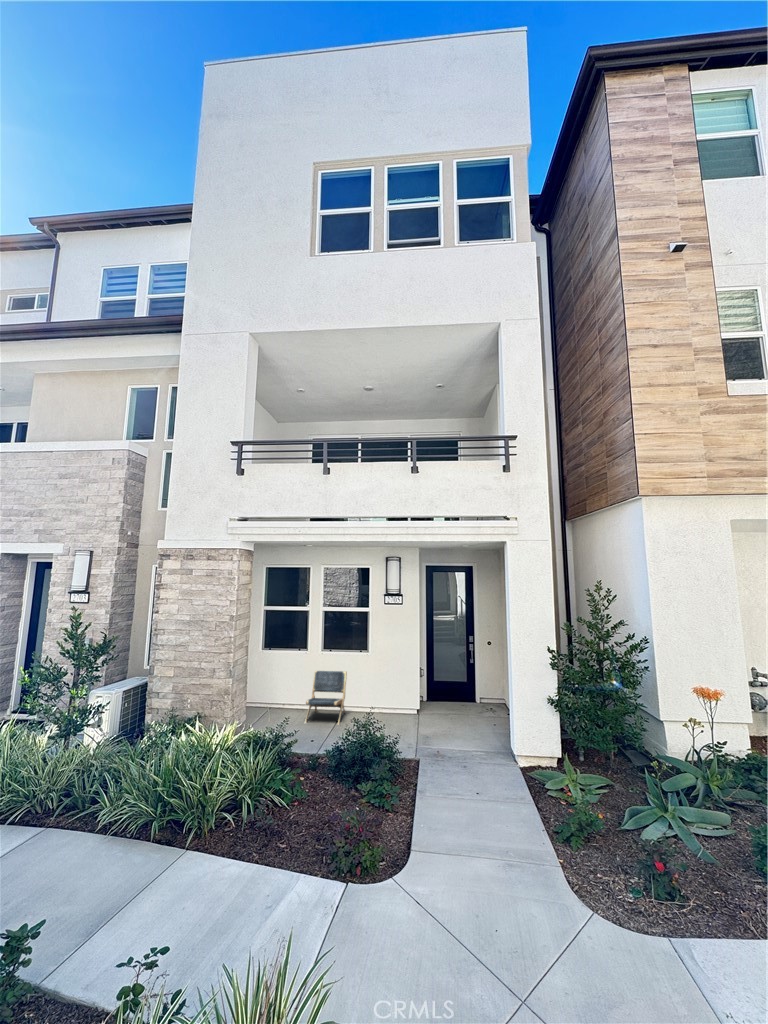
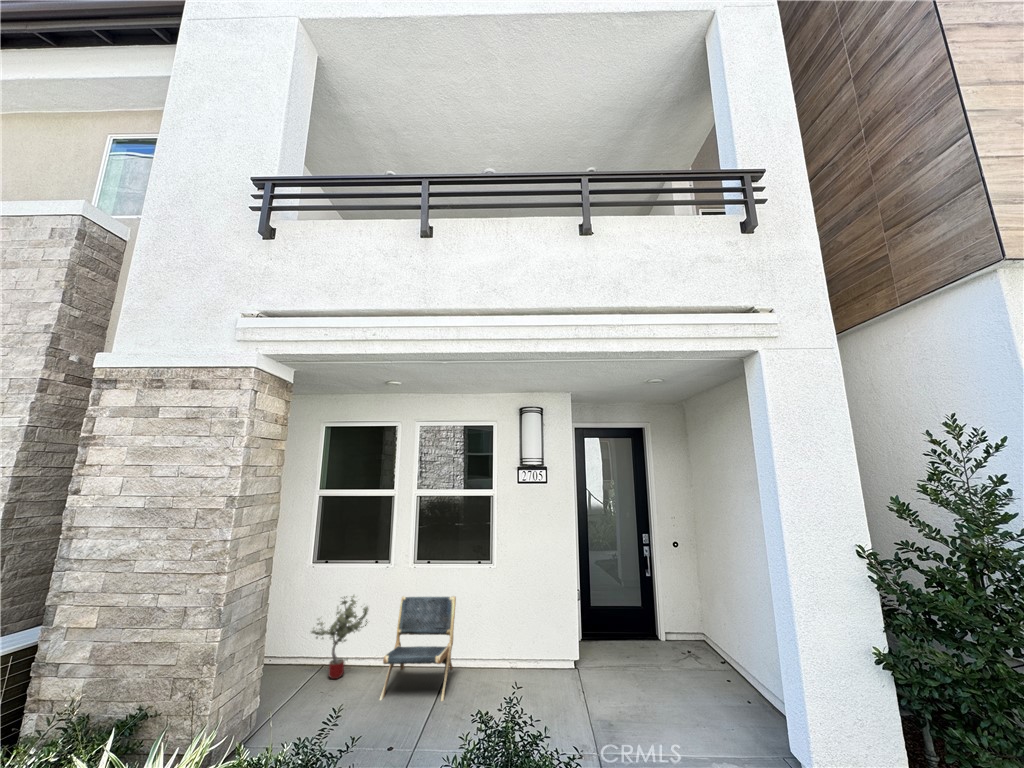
potted tree: none [263,668,297,714] -> present [312,595,368,679]

